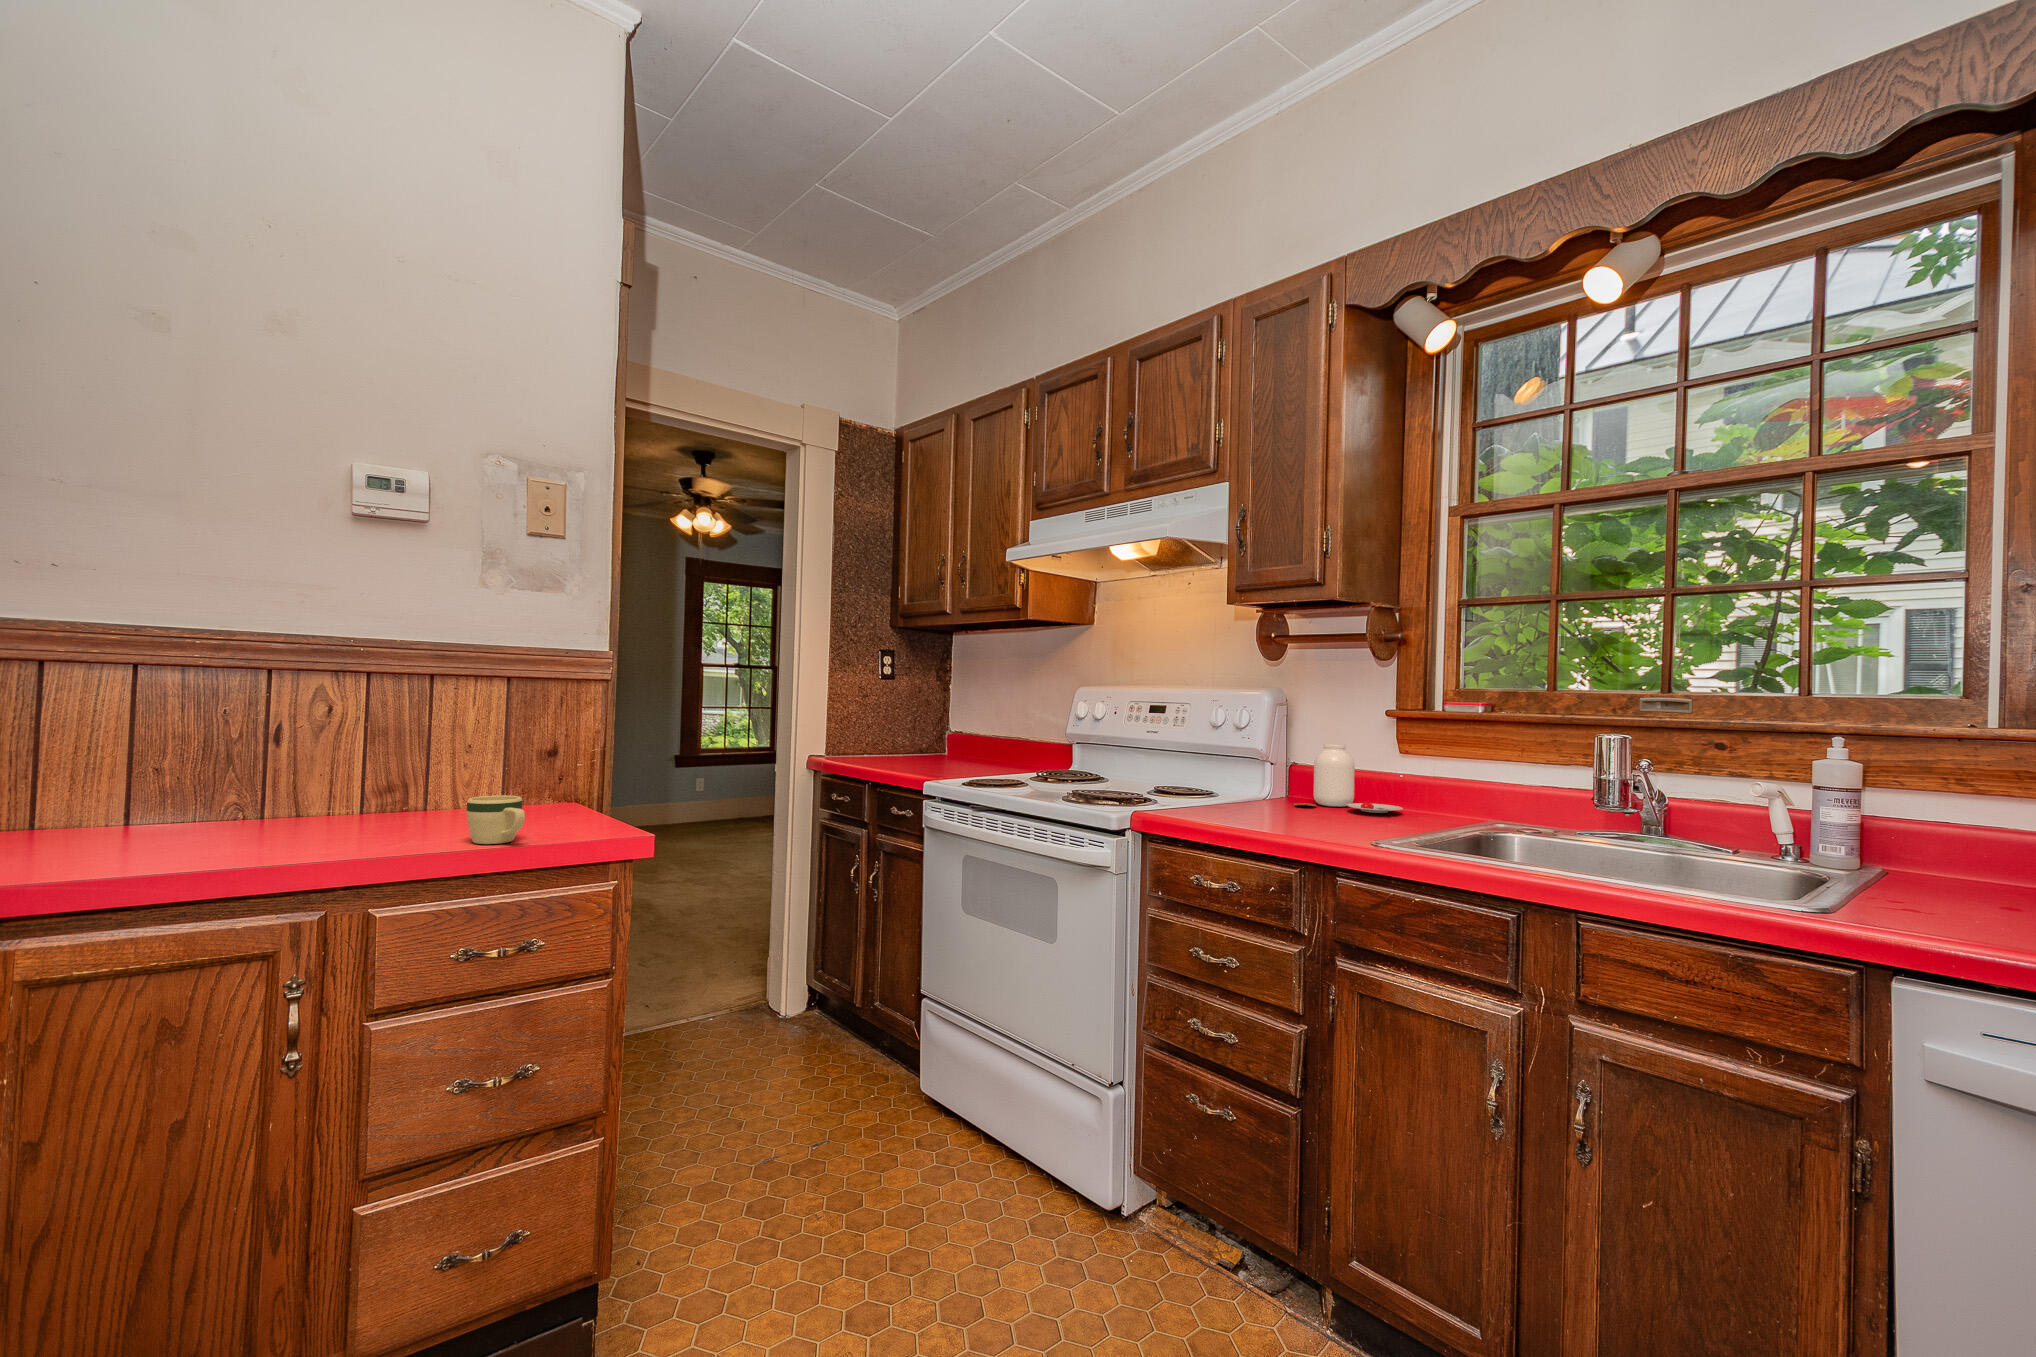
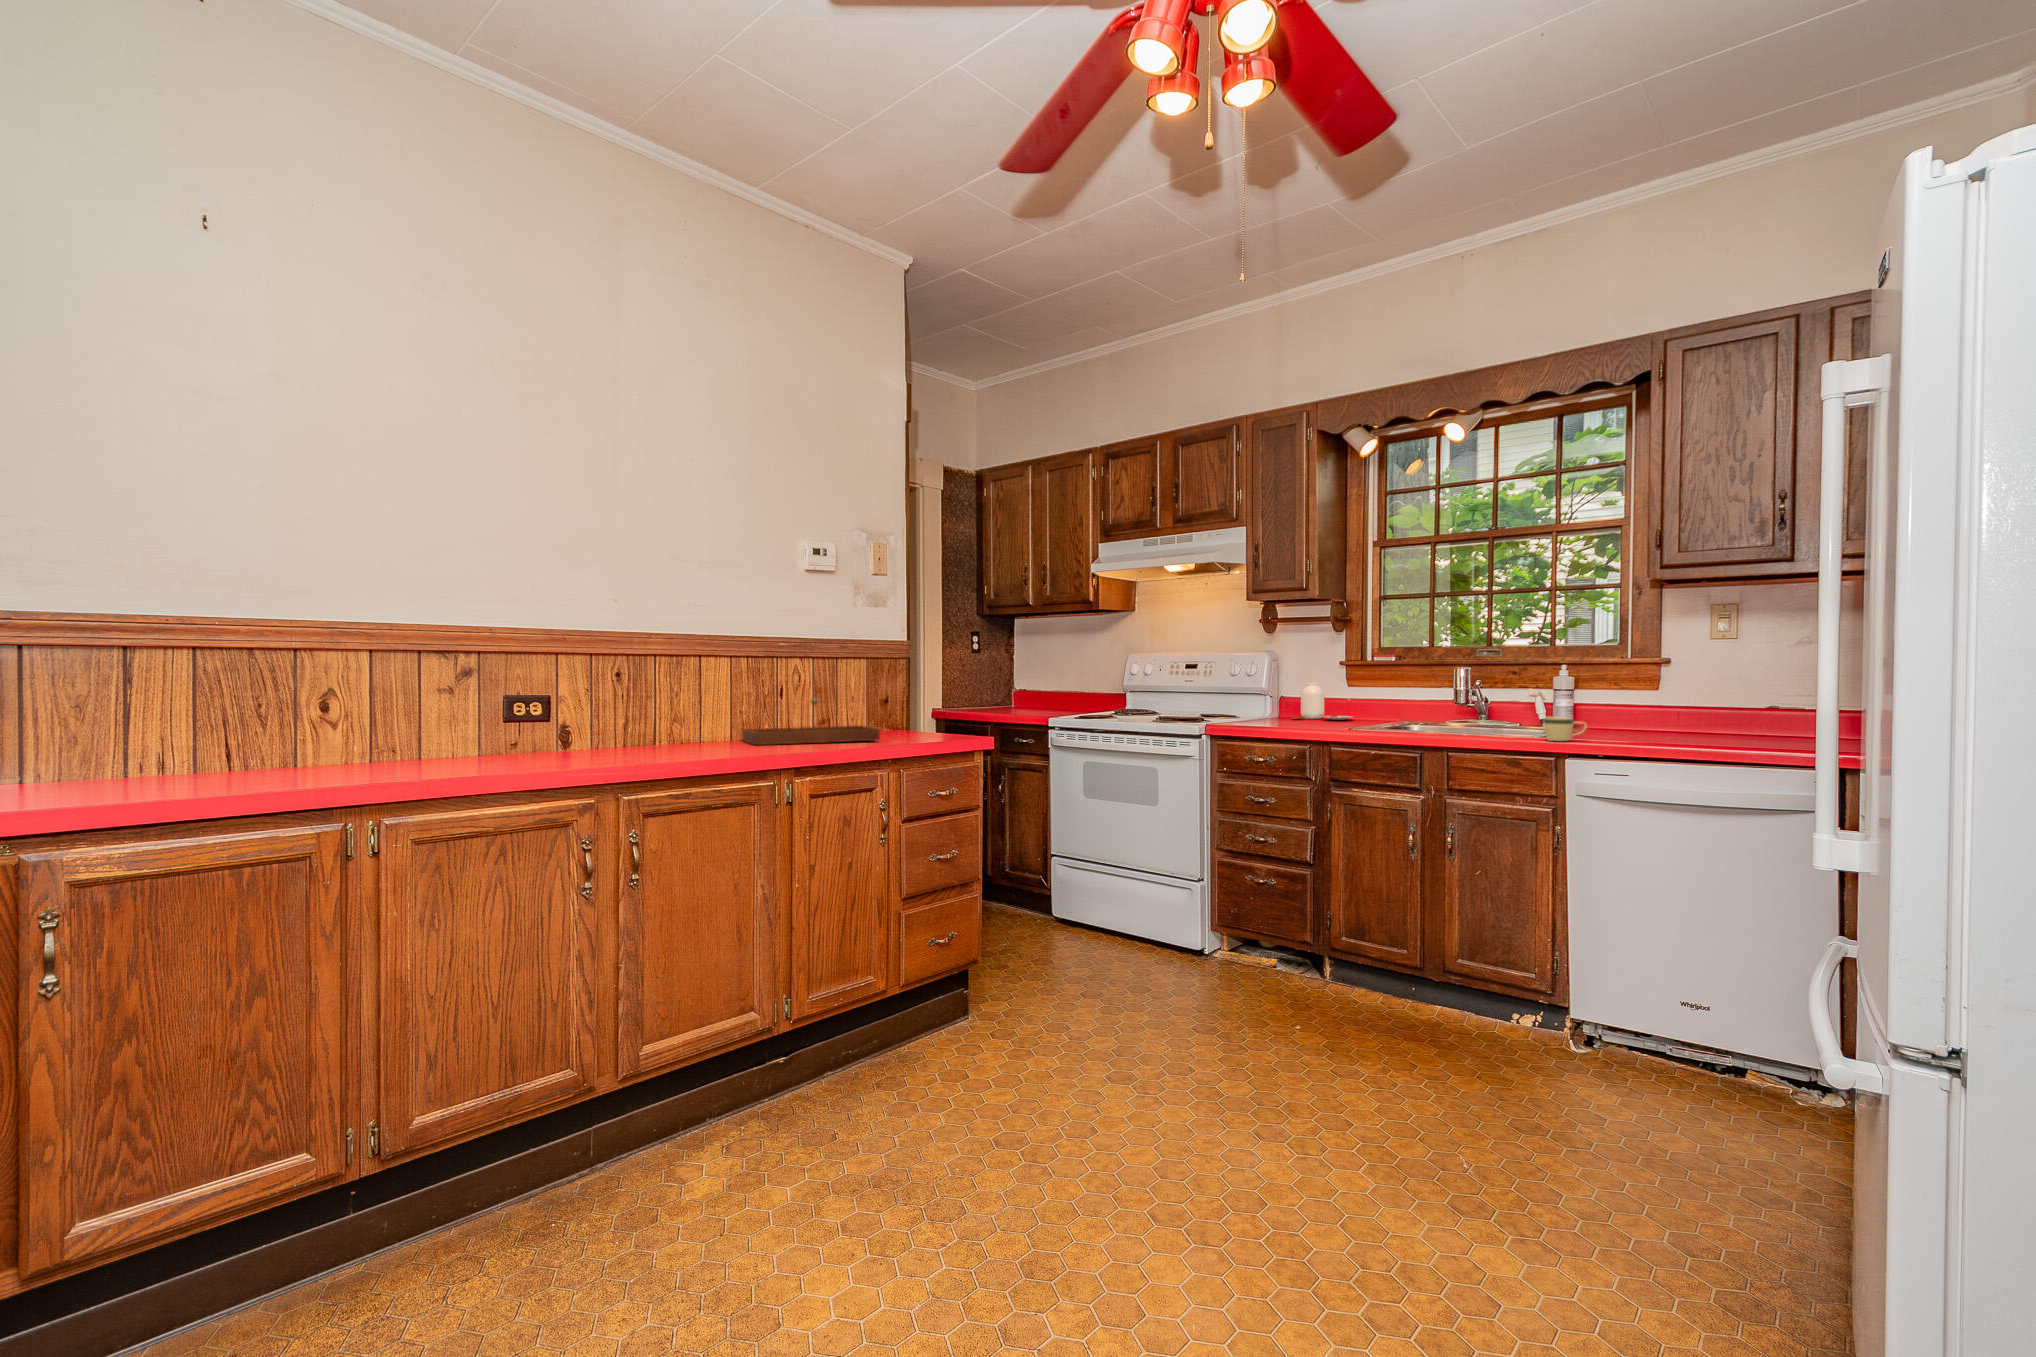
tray: none [122,751,455,845] -> present [742,698,880,745]
mug: present [467,795,525,844] -> present [1543,717,1587,741]

